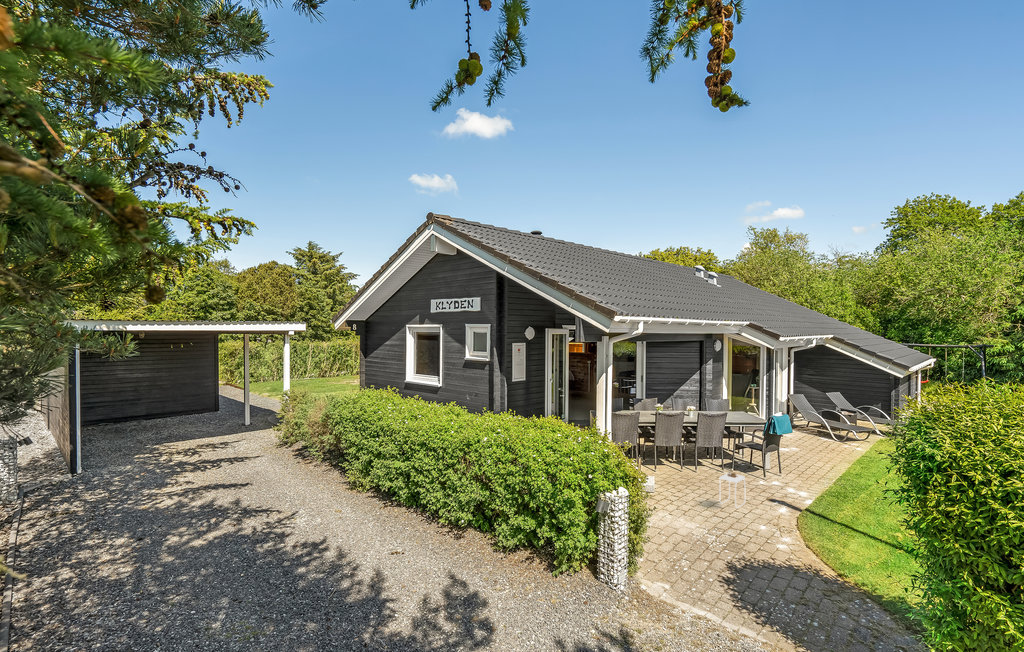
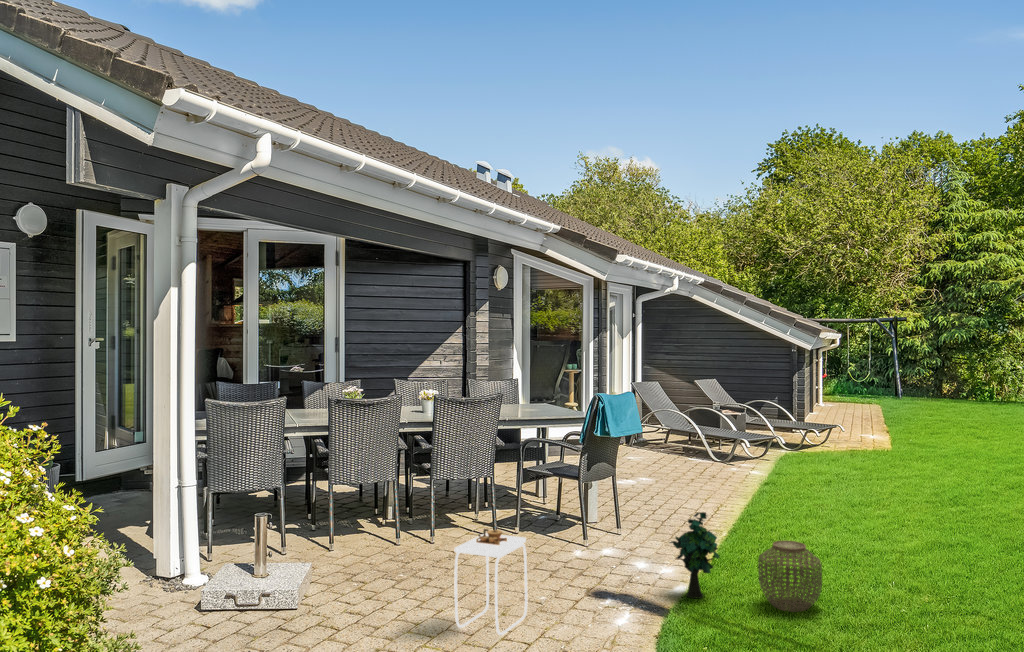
decorative plant: none [803,475,826,507] -> present [670,512,719,598]
woven basket: none [842,491,871,518] -> present [758,540,822,612]

